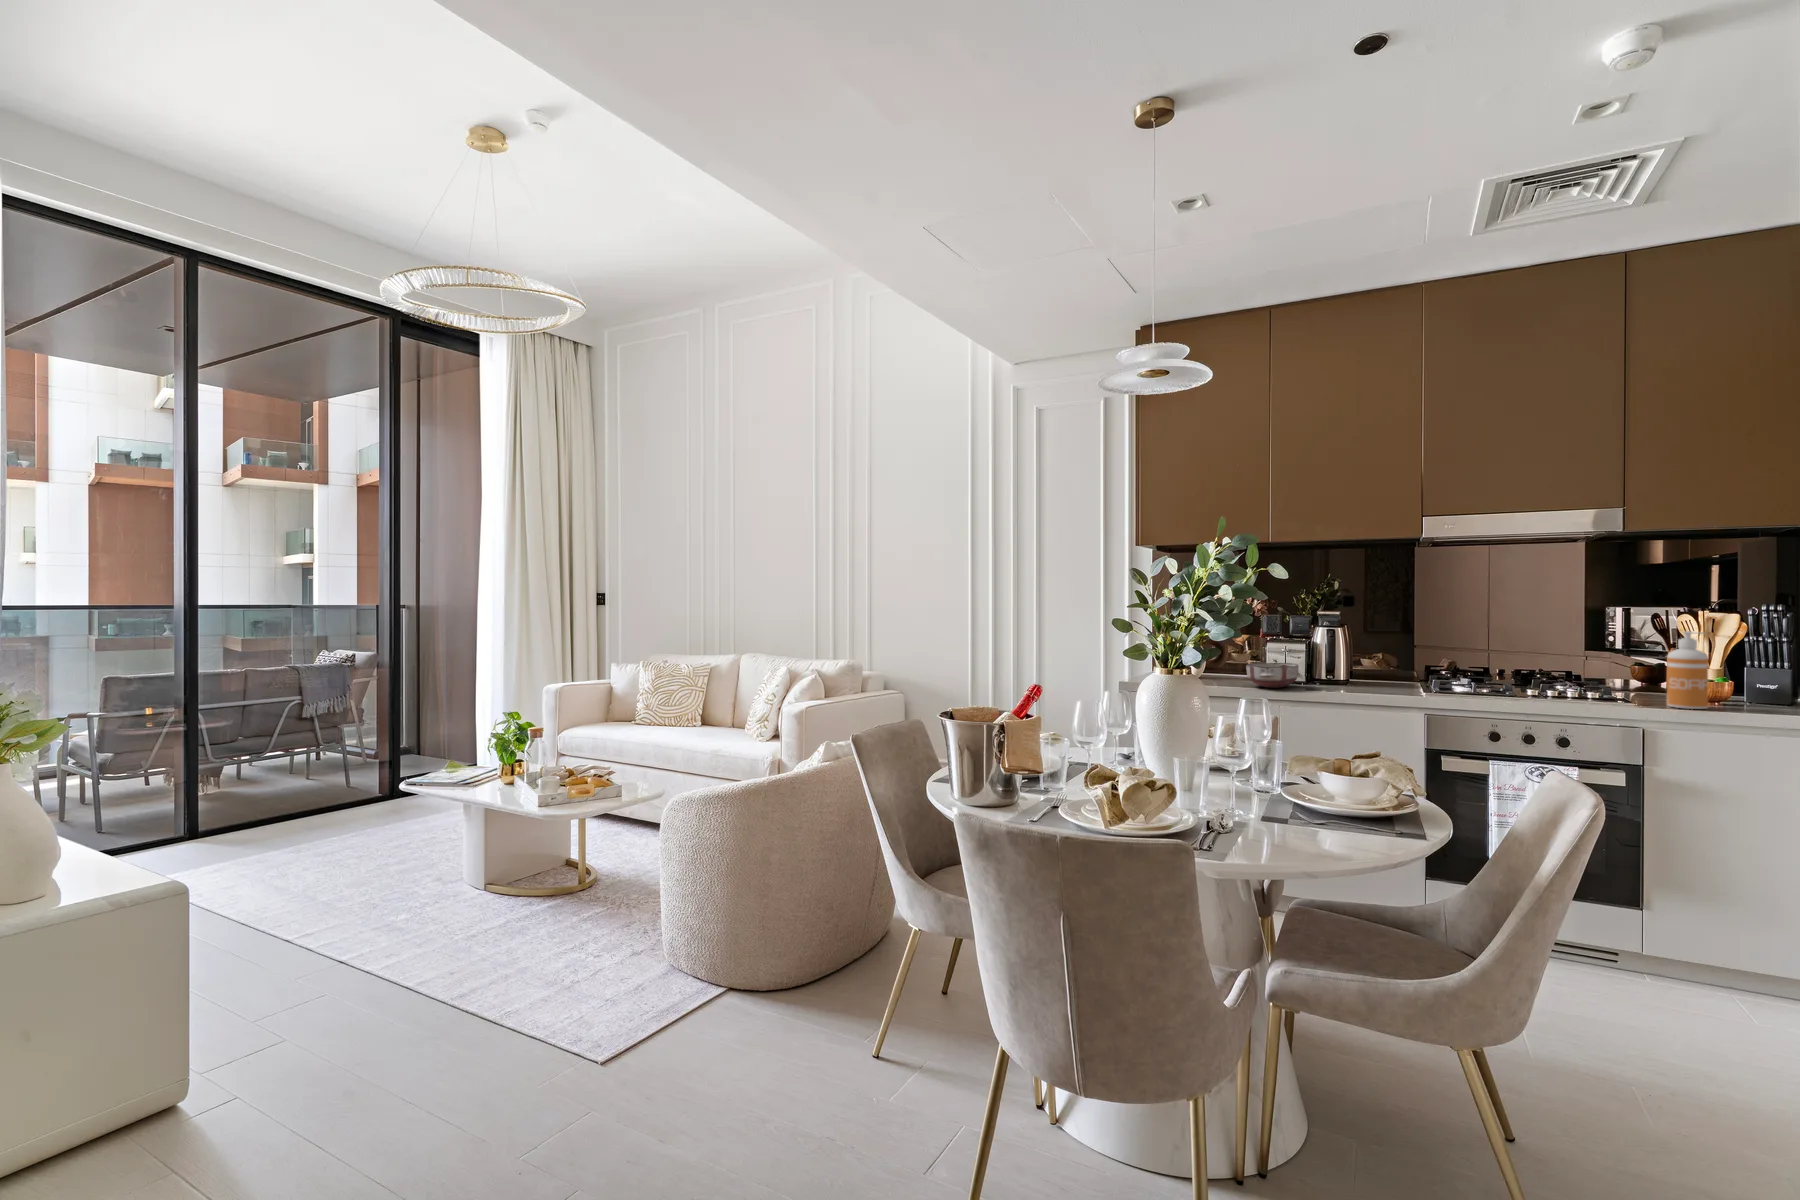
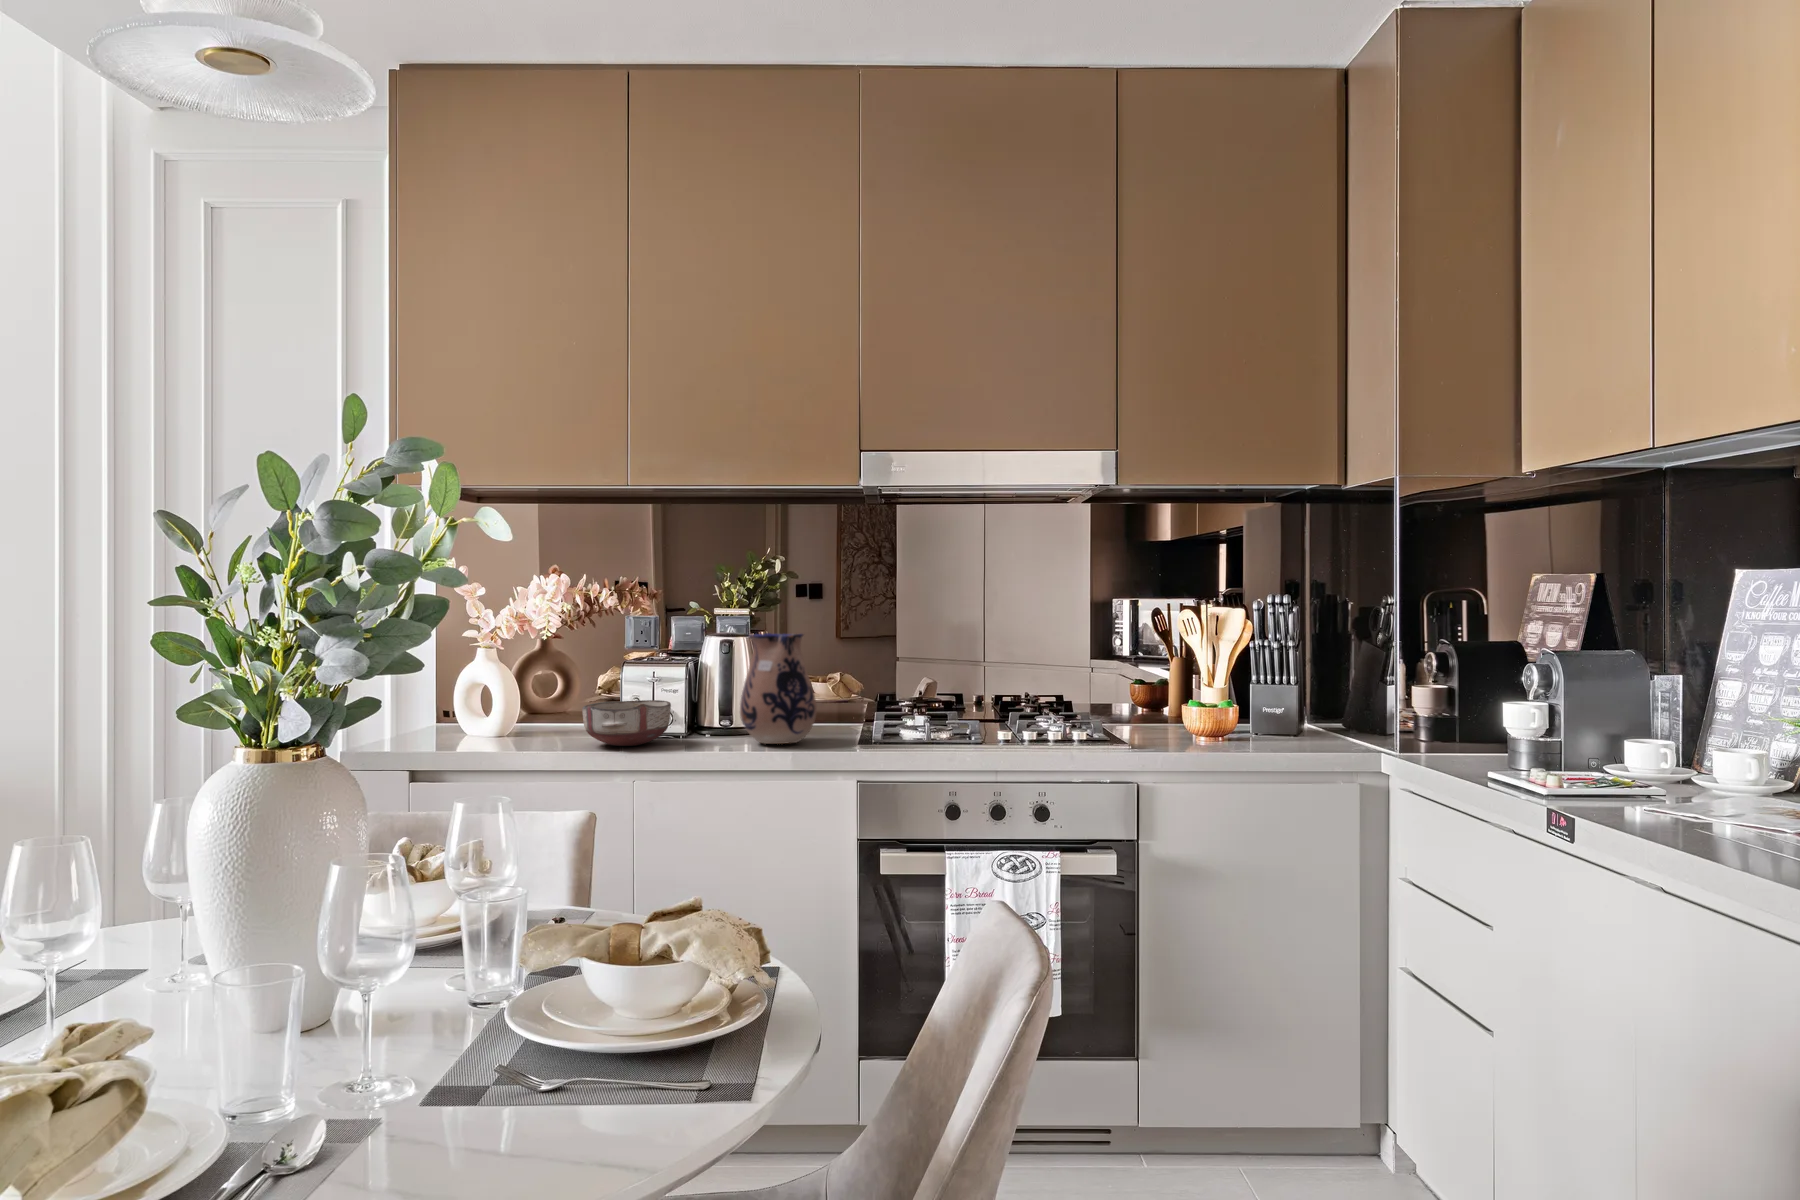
ceramic pitcher: none [1342,627,1393,691] -> present [740,633,817,744]
soap dispenser: present [1667,631,1708,709] -> none [1168,634,1214,749]

